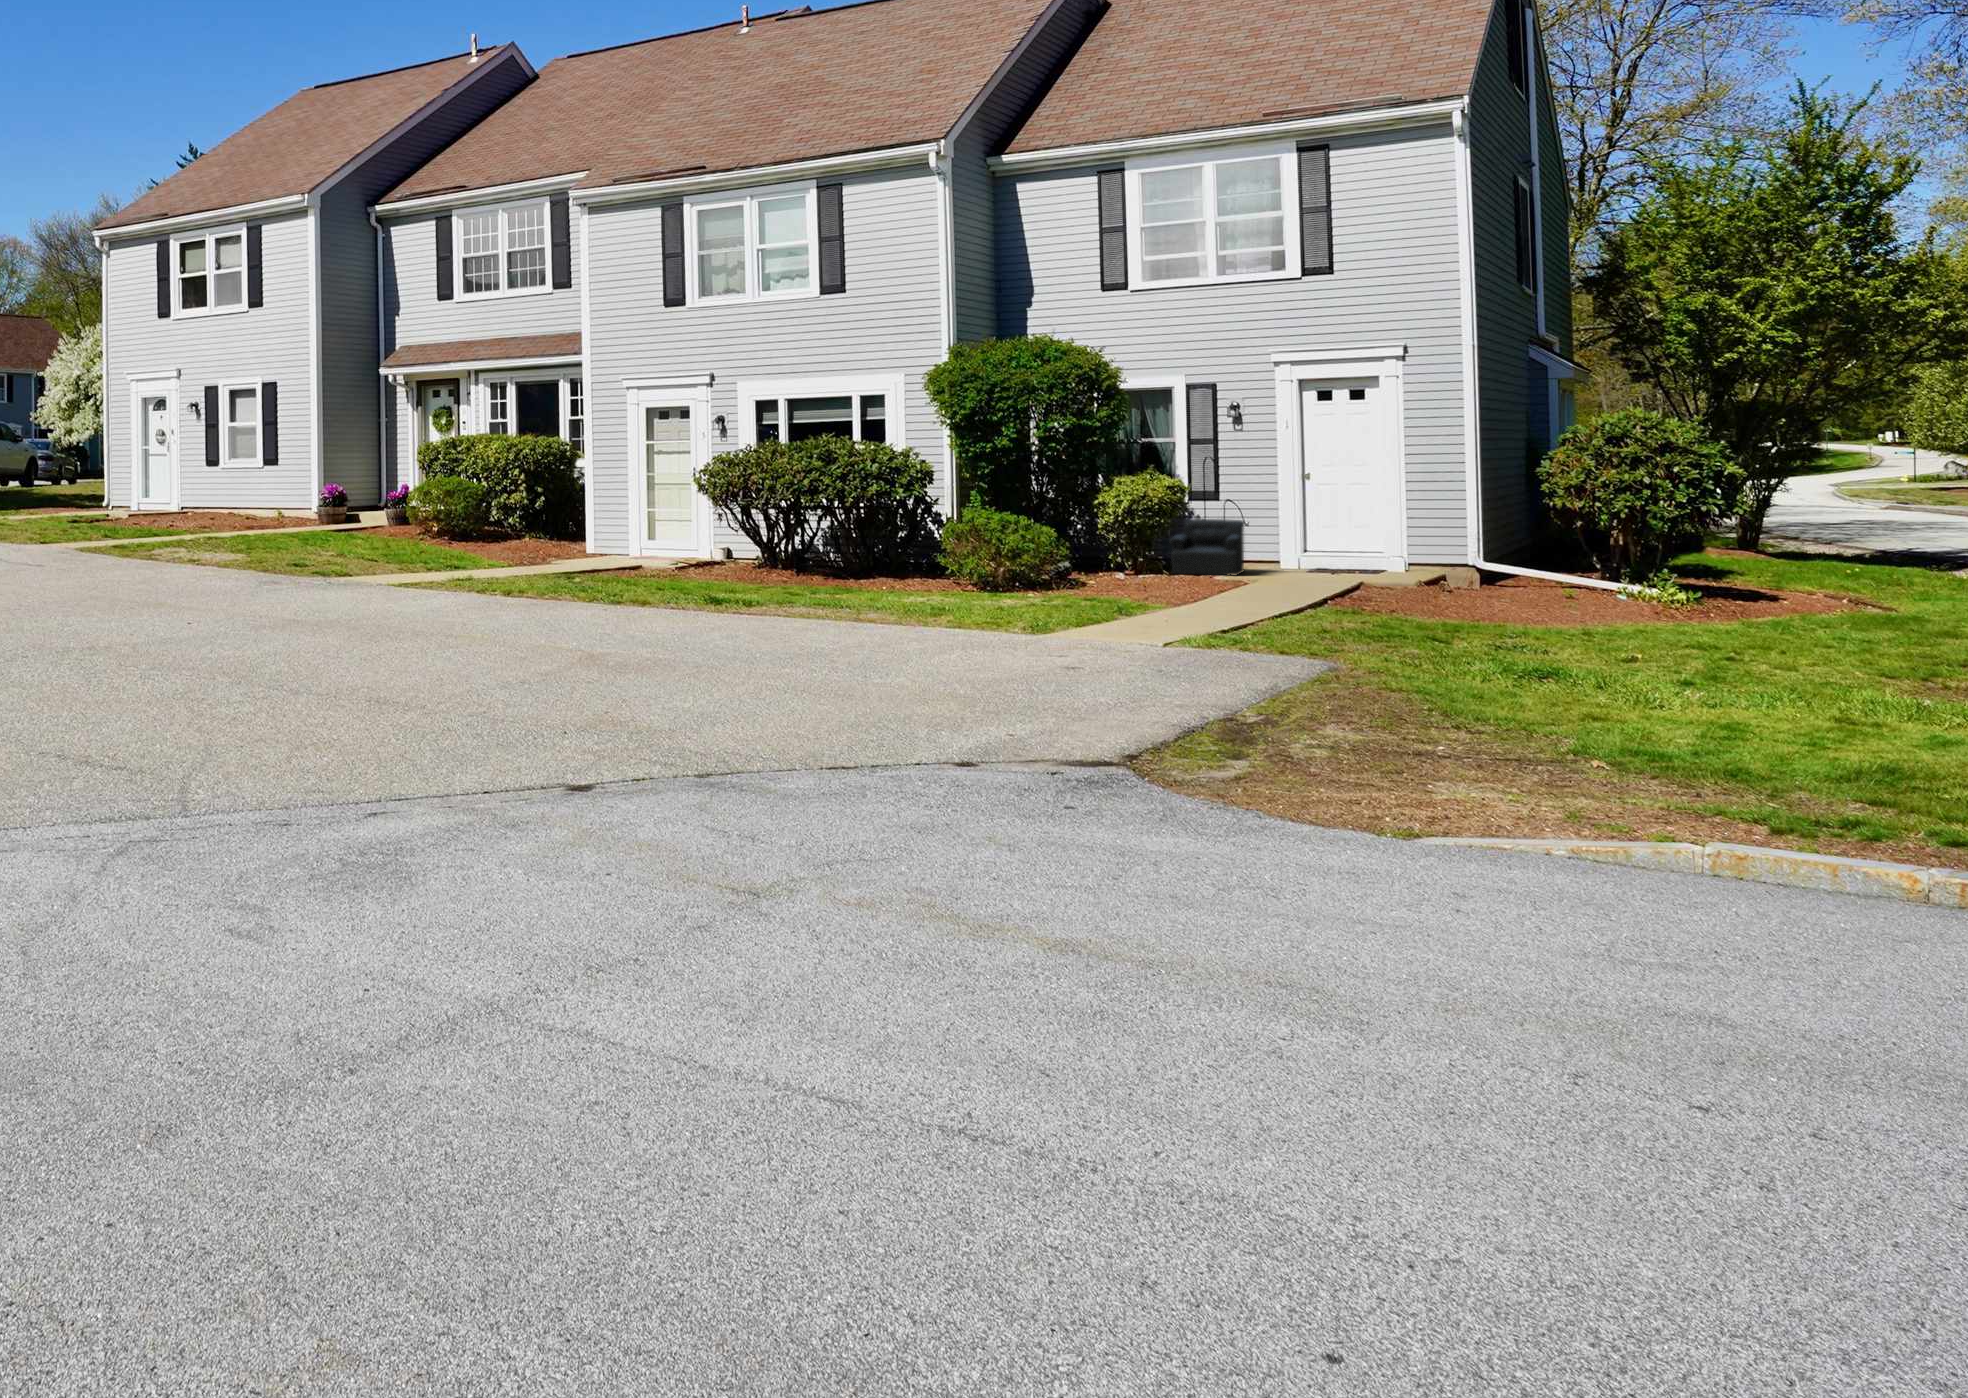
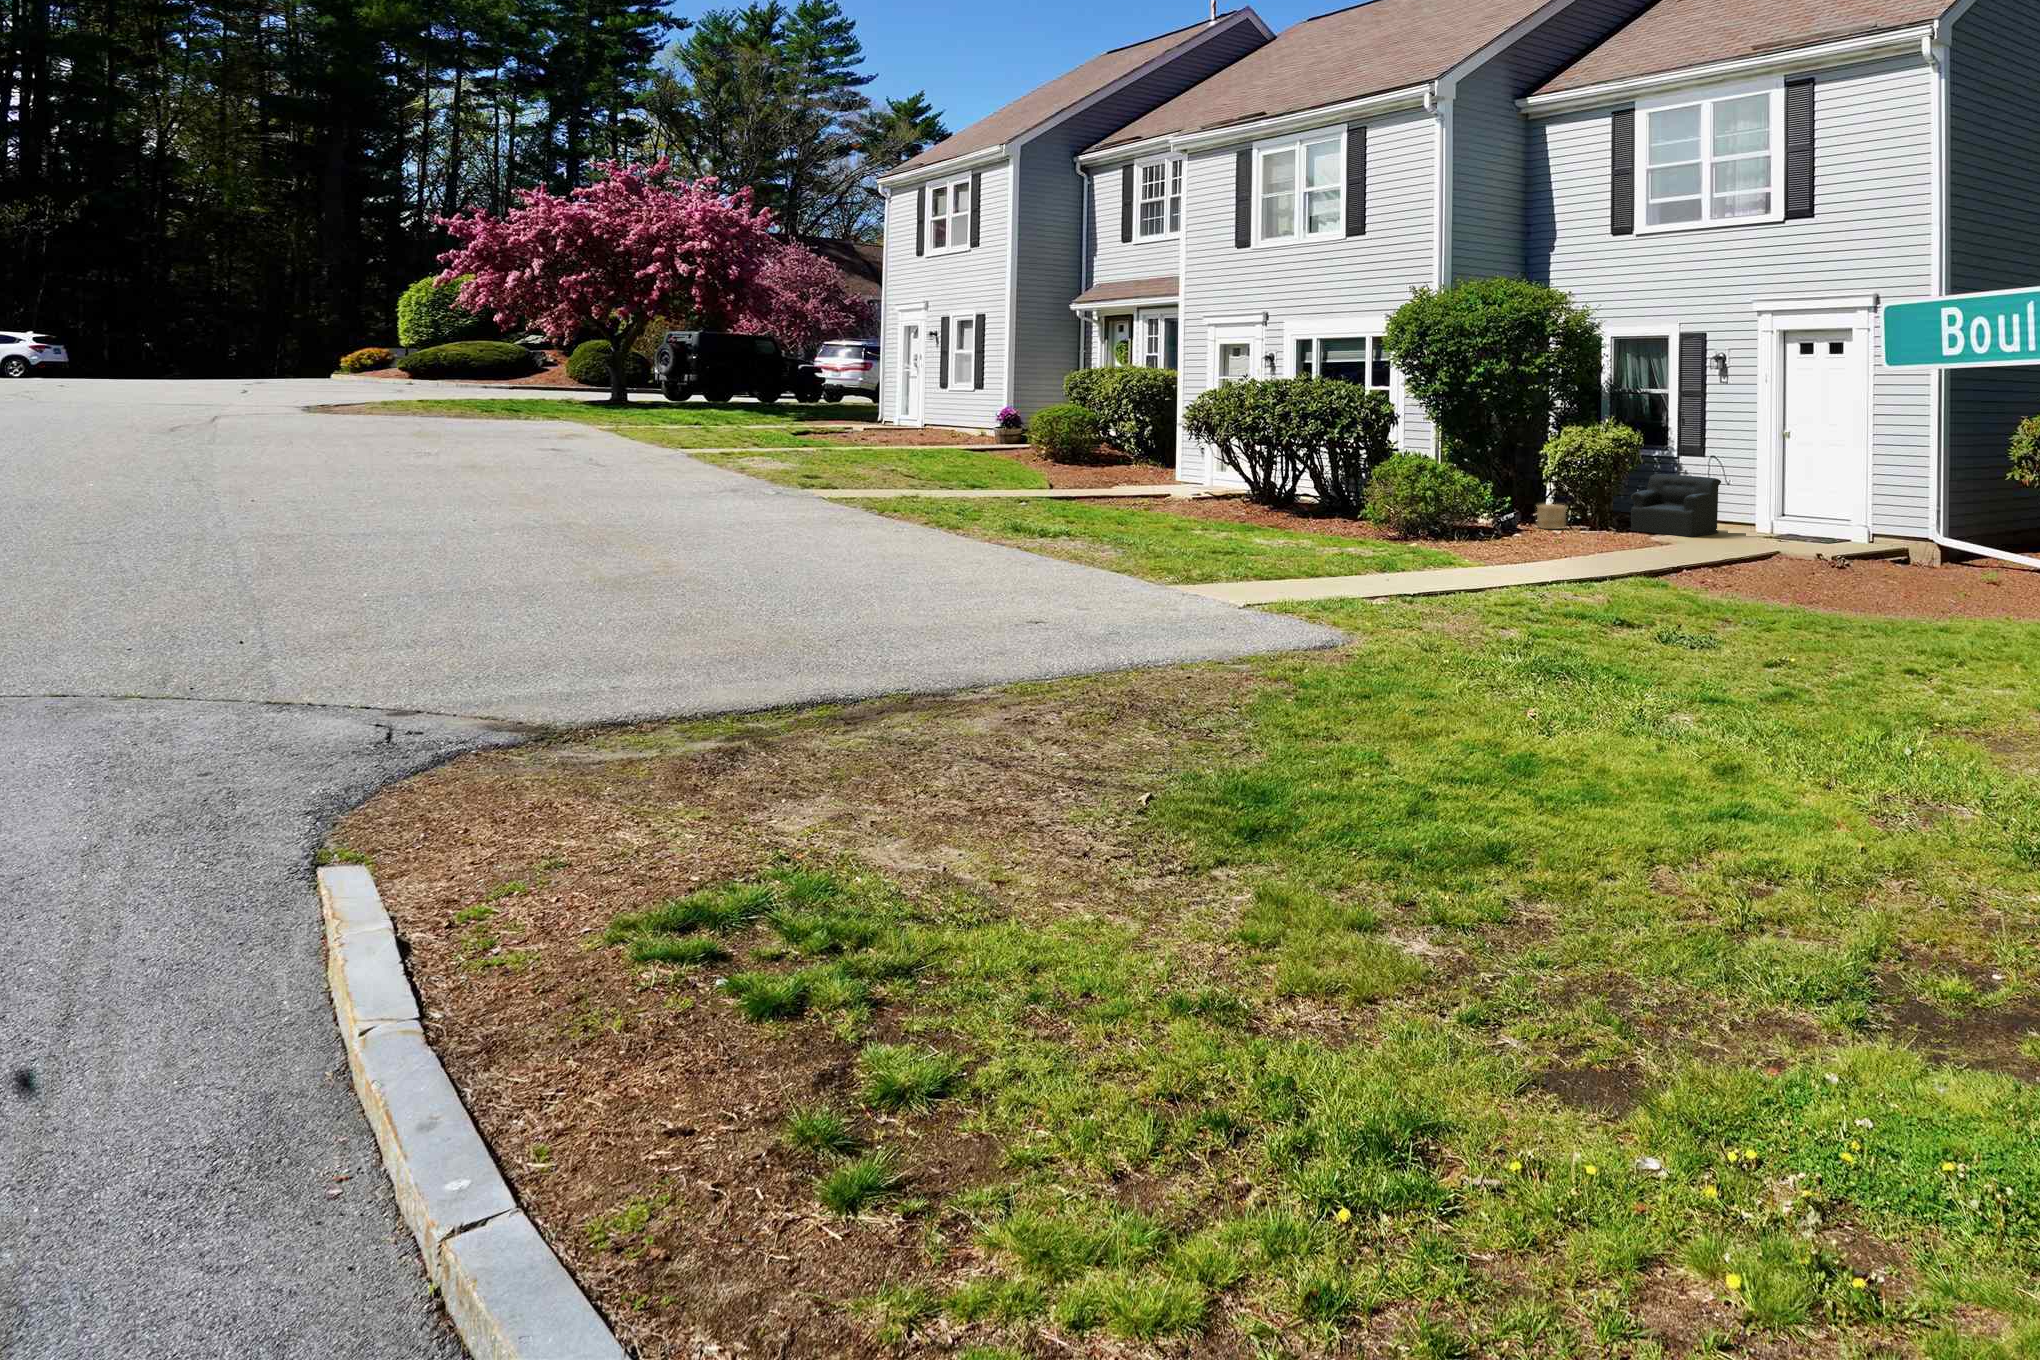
wooden bucket: none [1091,553,1121,576] -> present [1537,504,1566,529]

